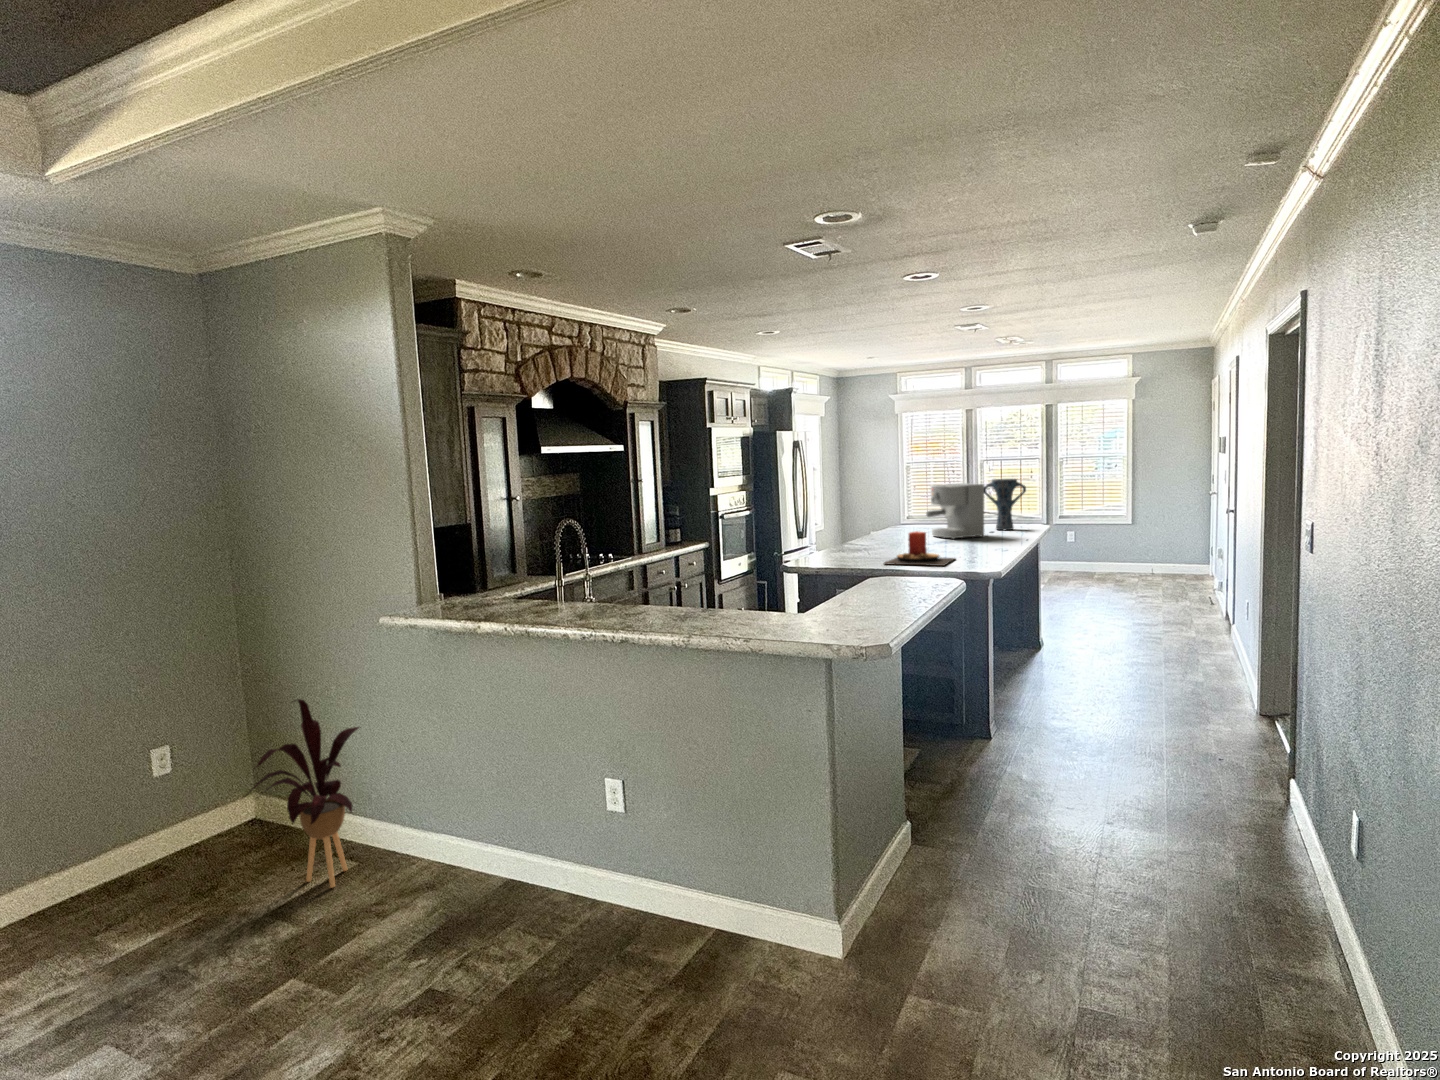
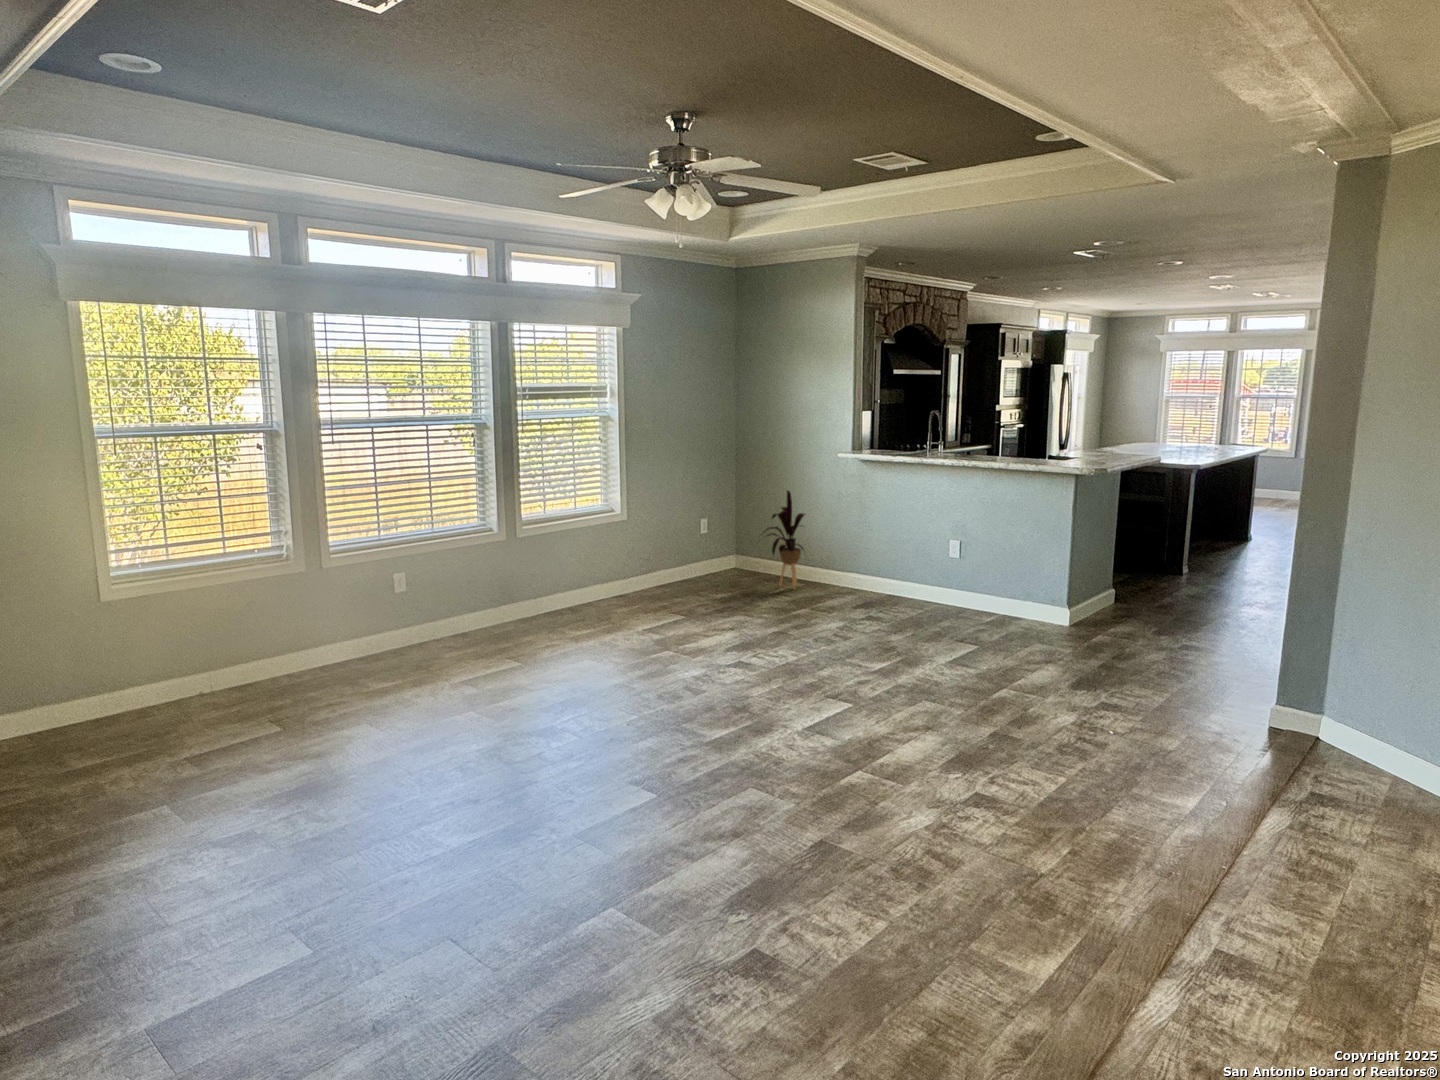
vase: present [984,479,1026,530] -> none [1215,406,1251,446]
coffee maker: present [926,483,984,539] -> none [1163,408,1212,448]
candle: present [884,532,955,566] -> none [1121,435,1176,458]

